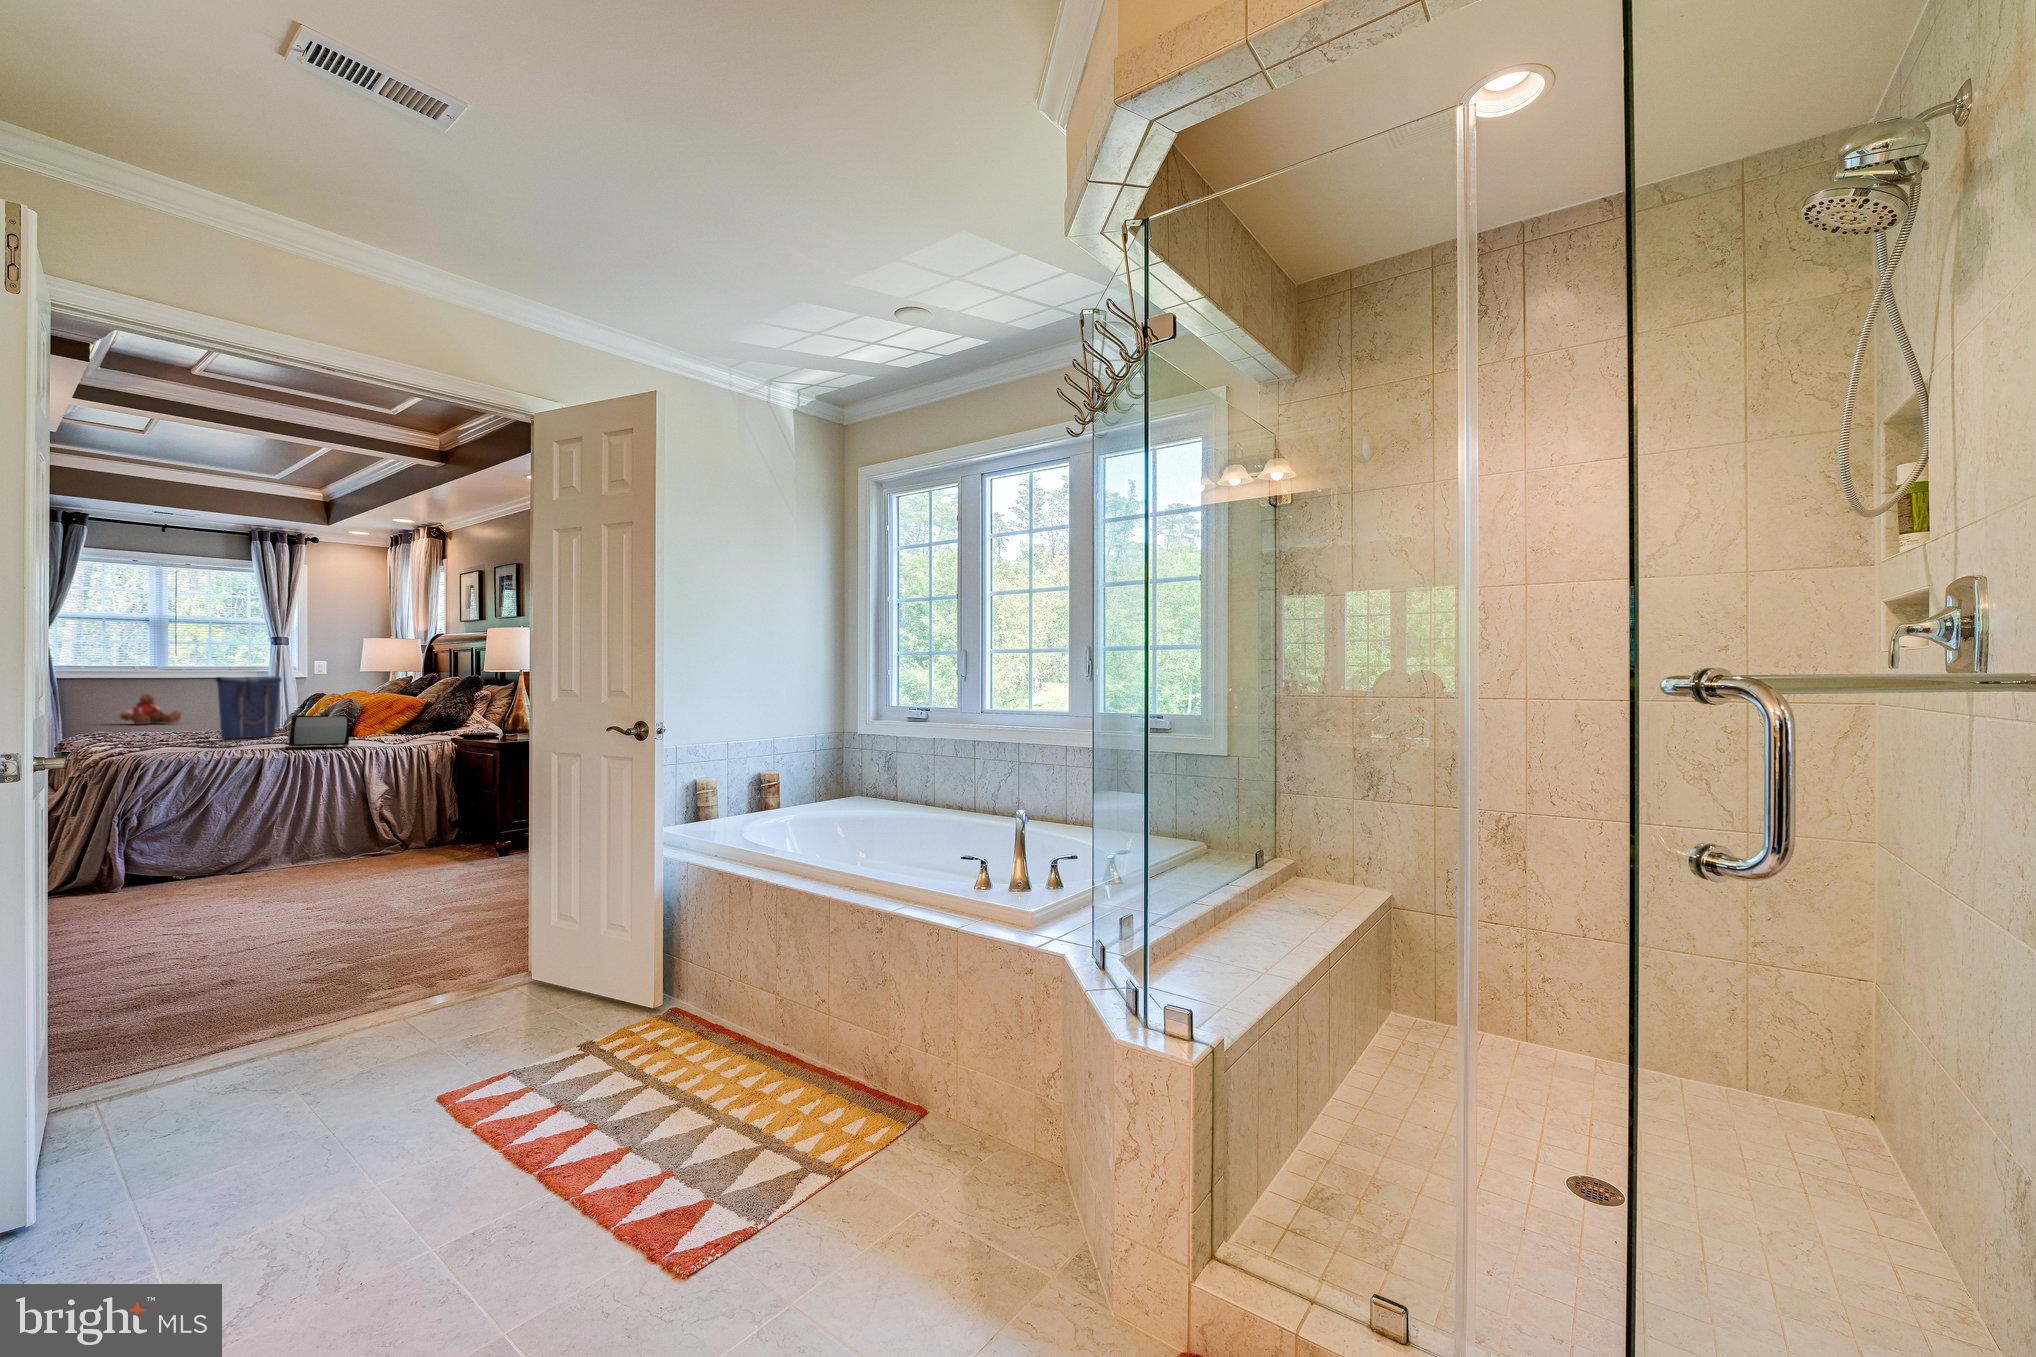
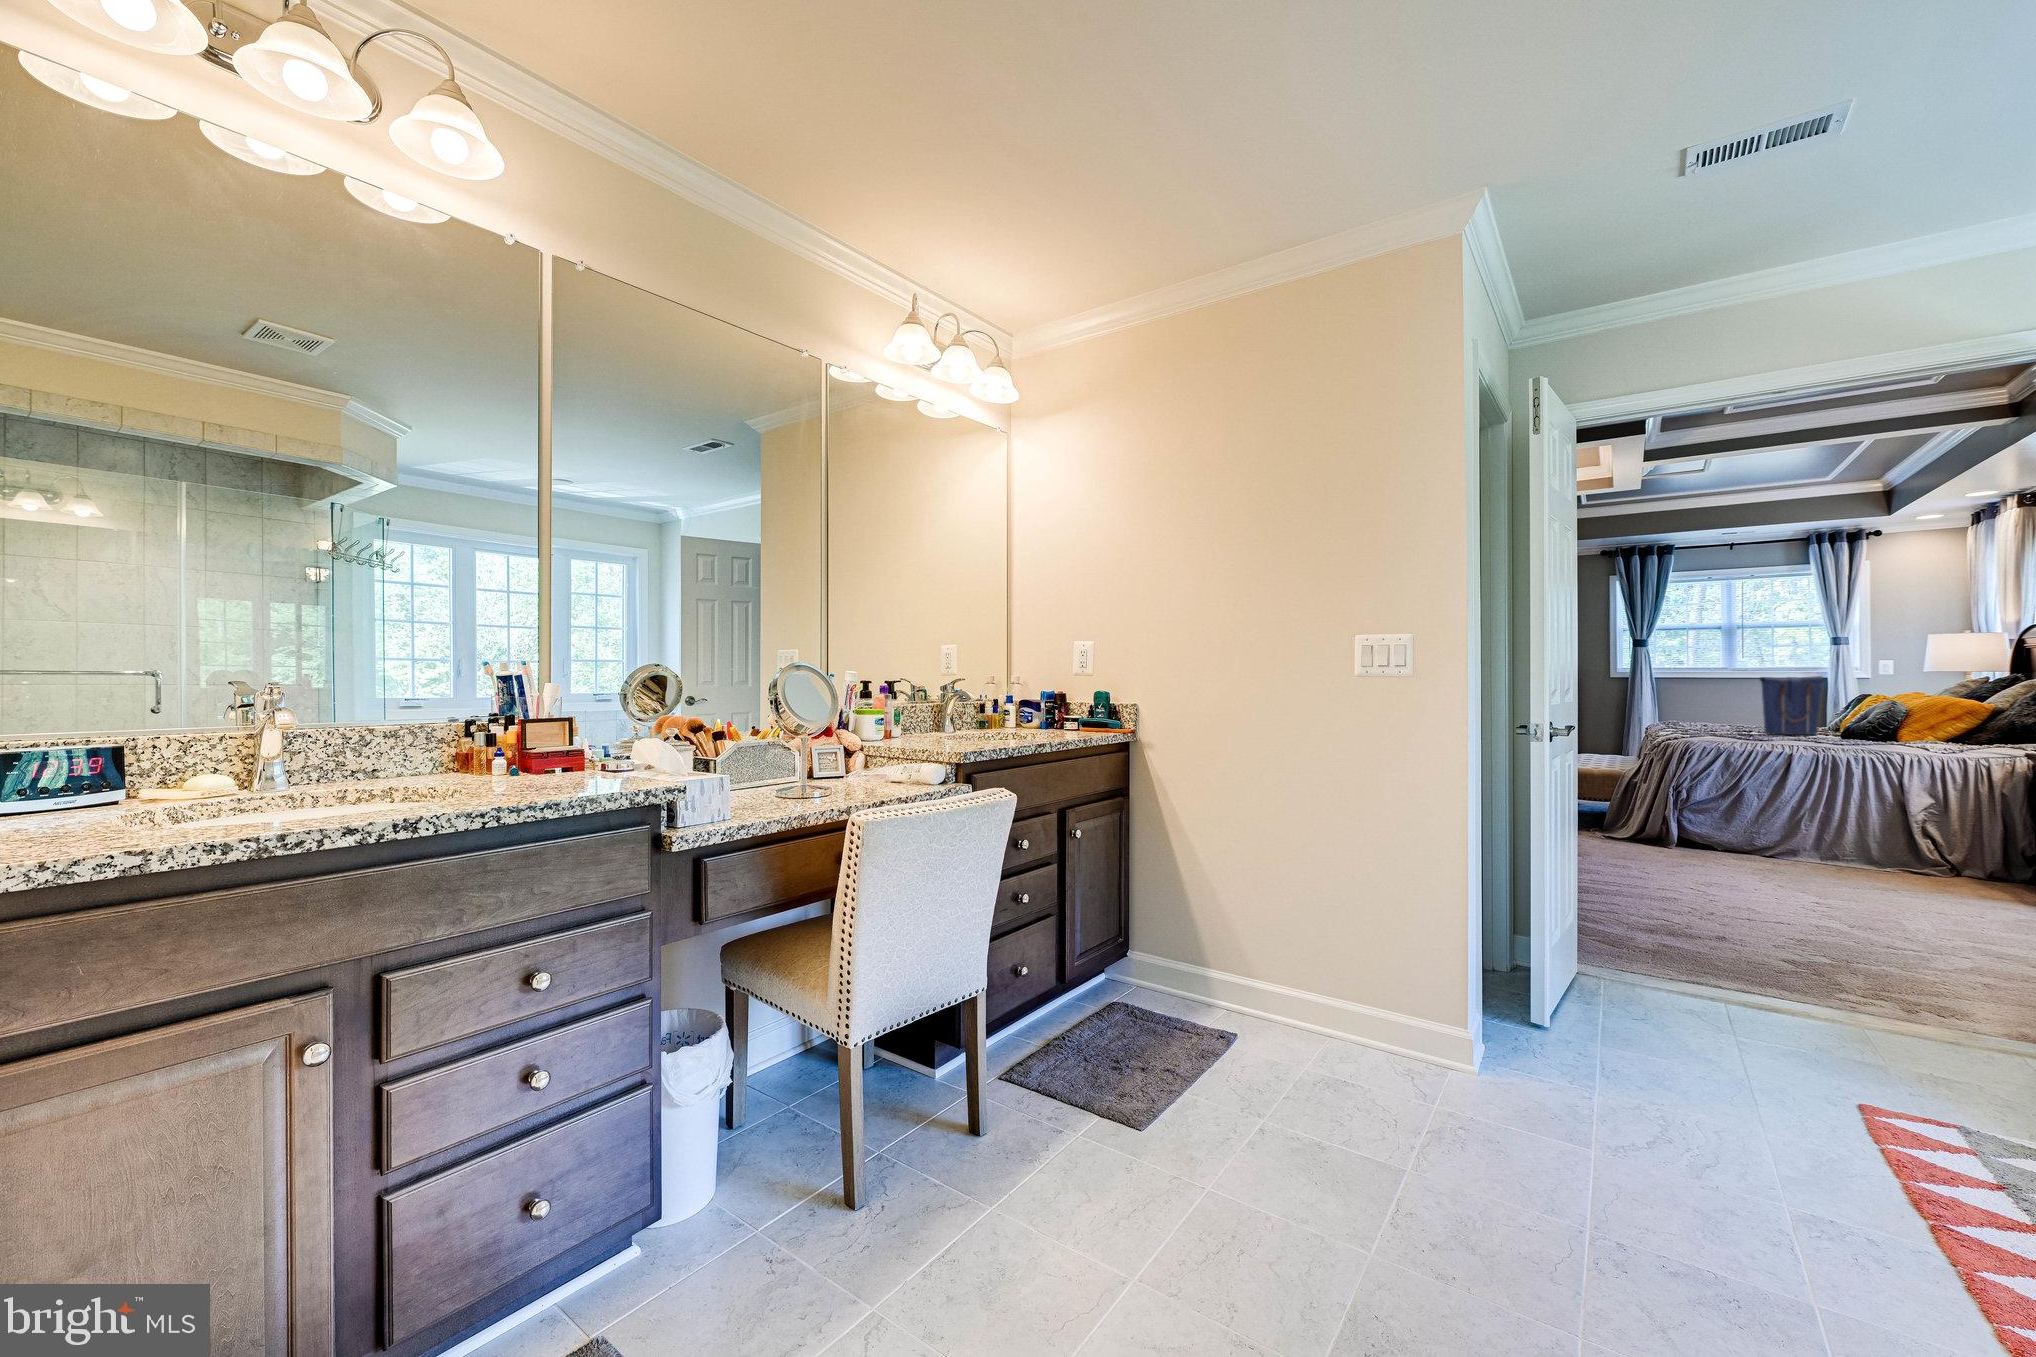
teddy bear: present [120,694,181,724] -> none [1696,688,1745,717]
laptop: present [283,715,349,749] -> none [1813,716,1886,751]

